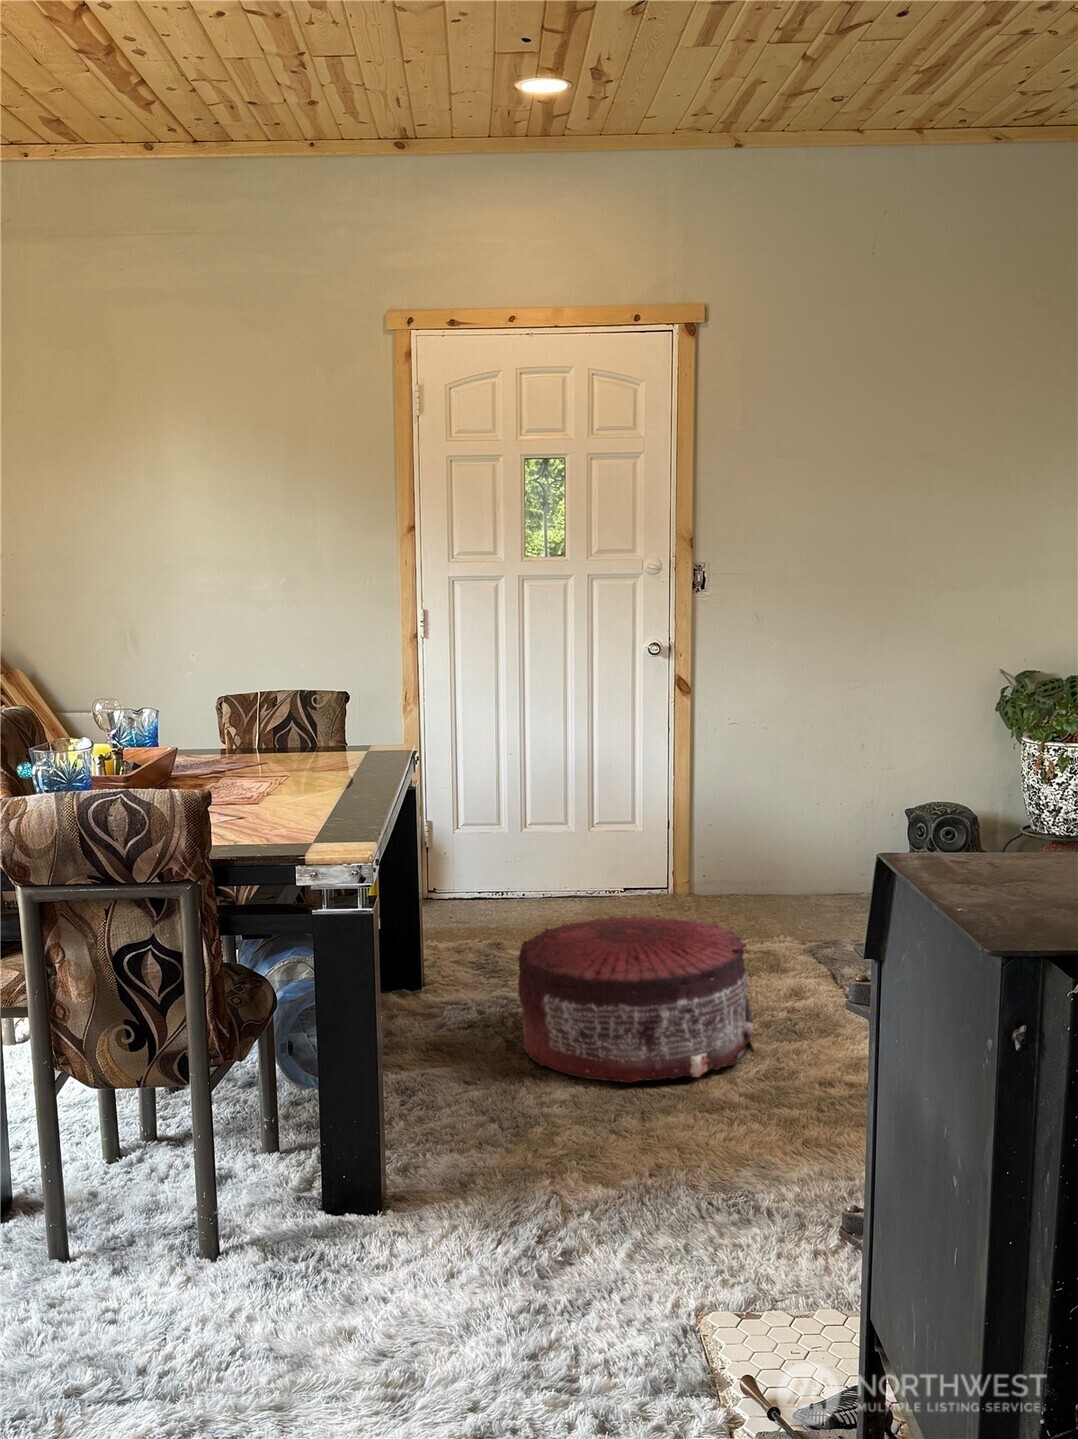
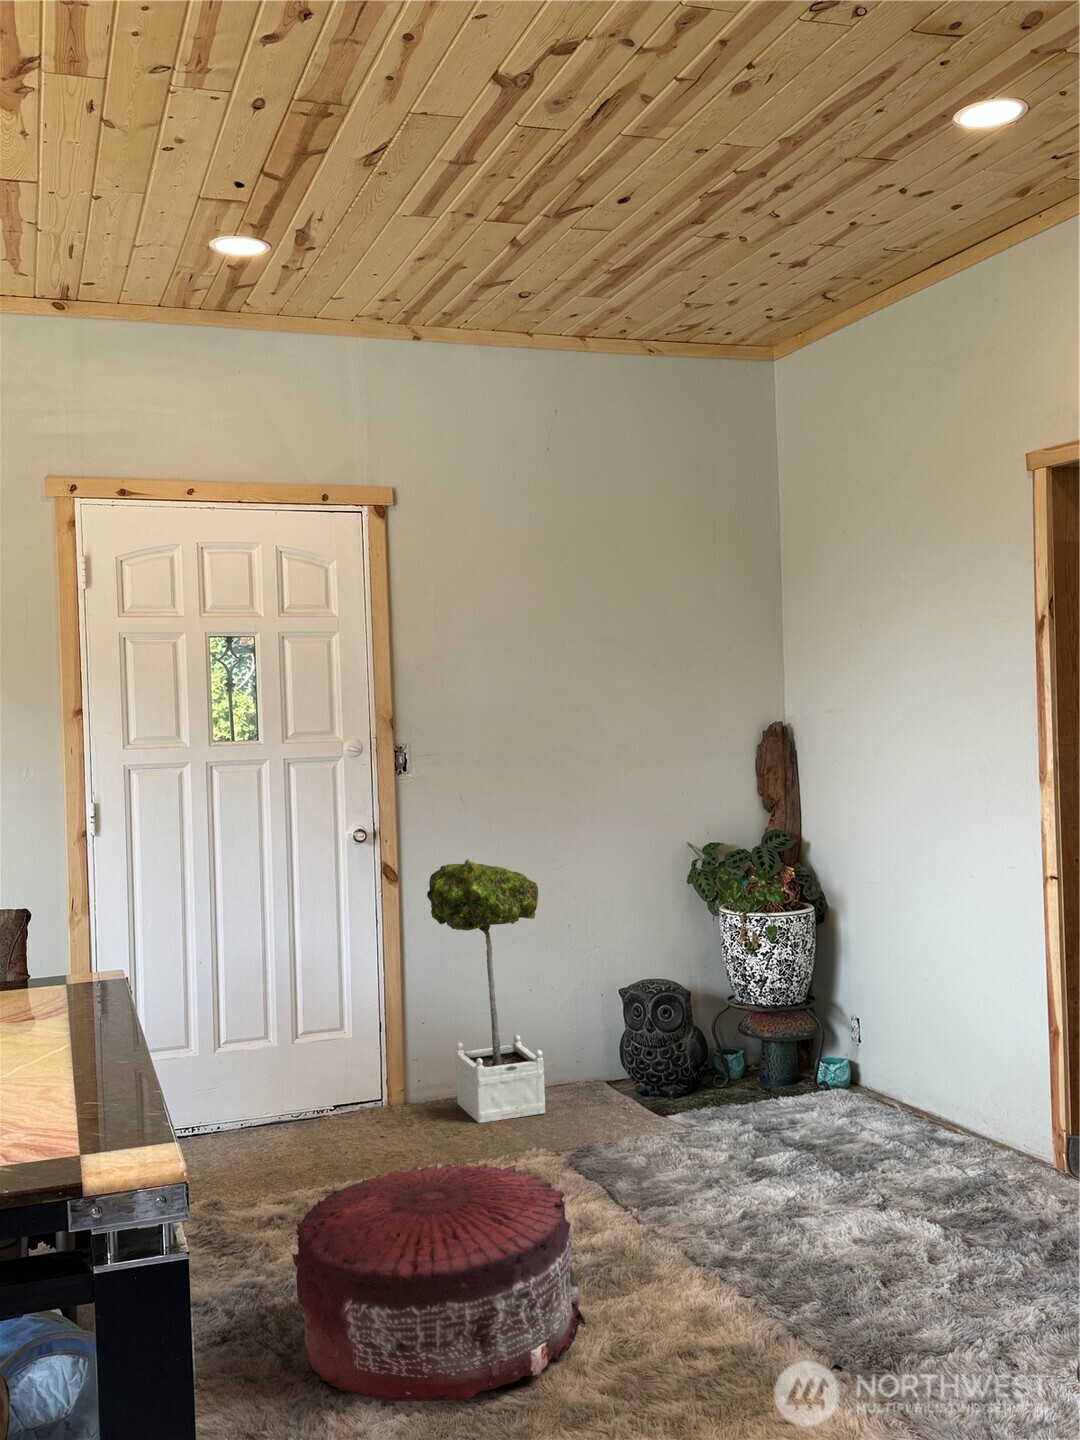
potted tree: none [716,669,823,916] -> present [427,859,545,1123]

